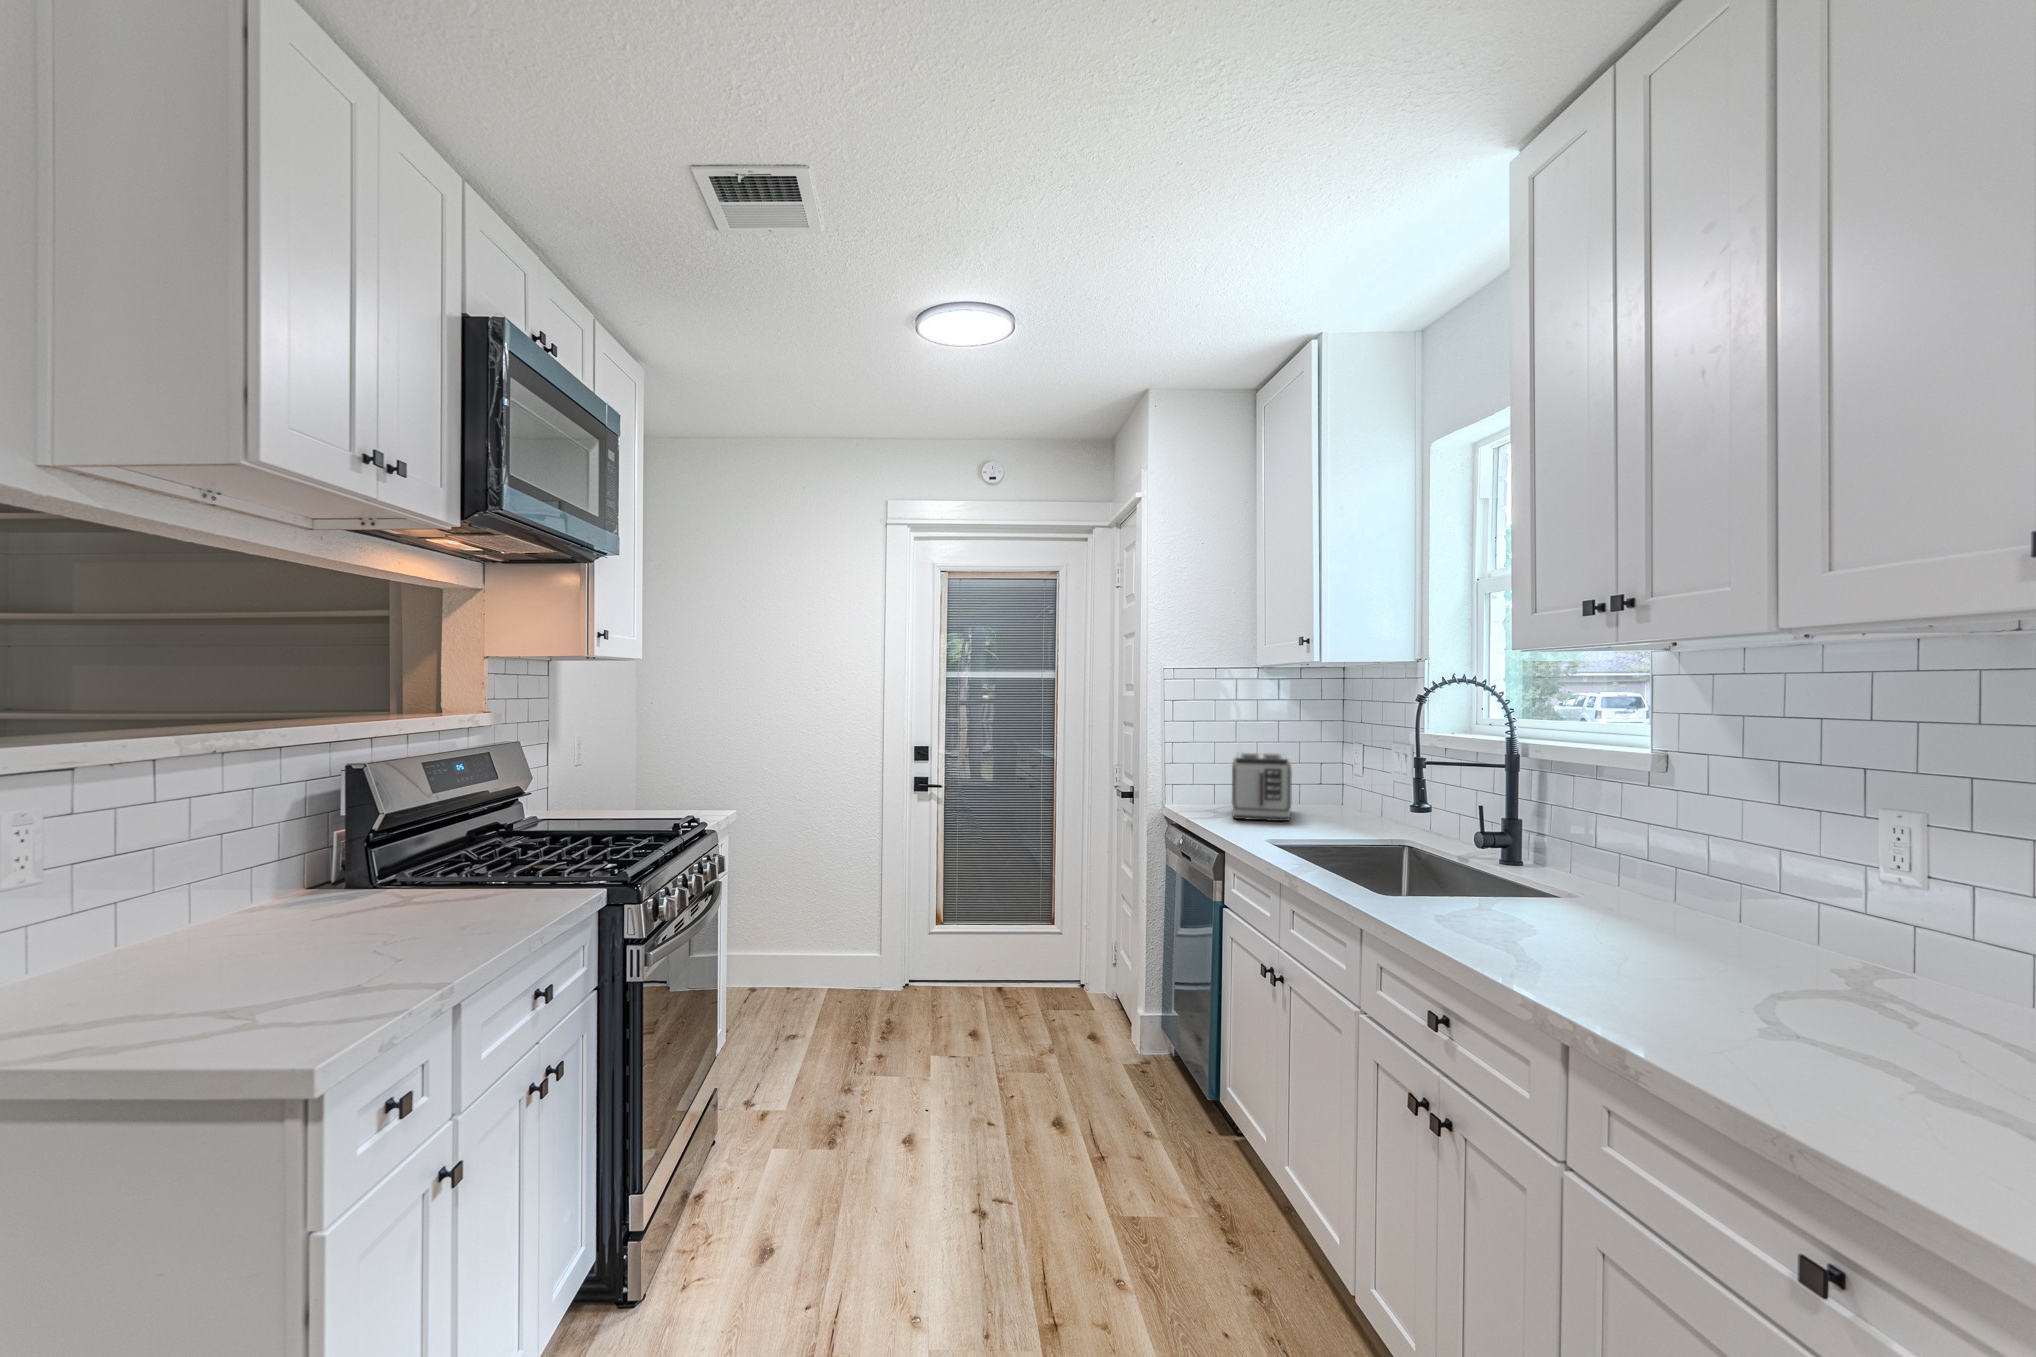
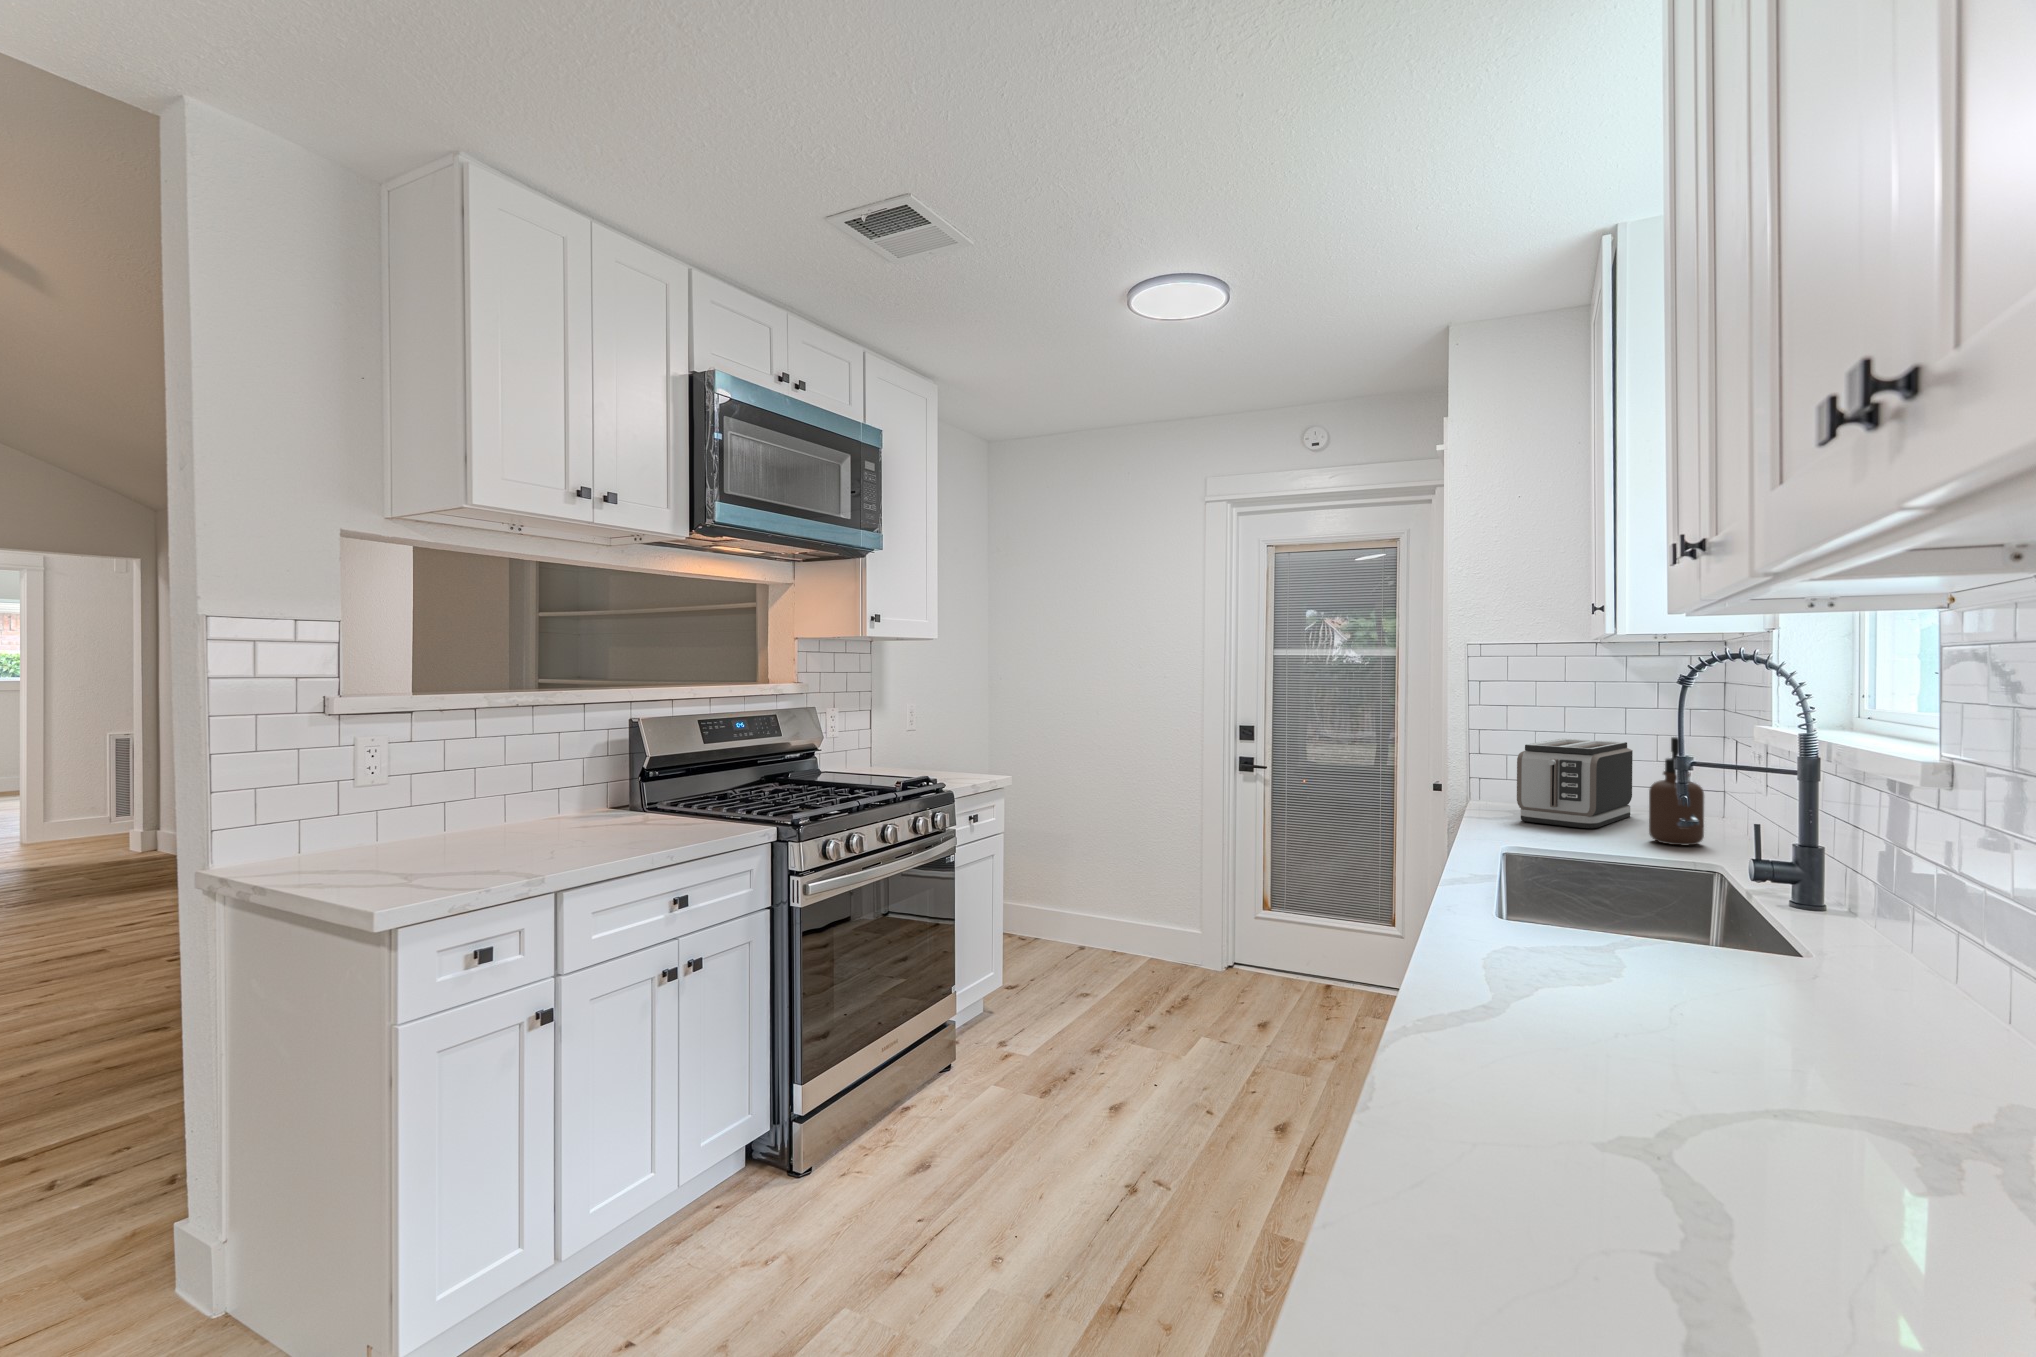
soap dispenser: none [1335,748,1371,828] -> present [1649,737,1704,845]

